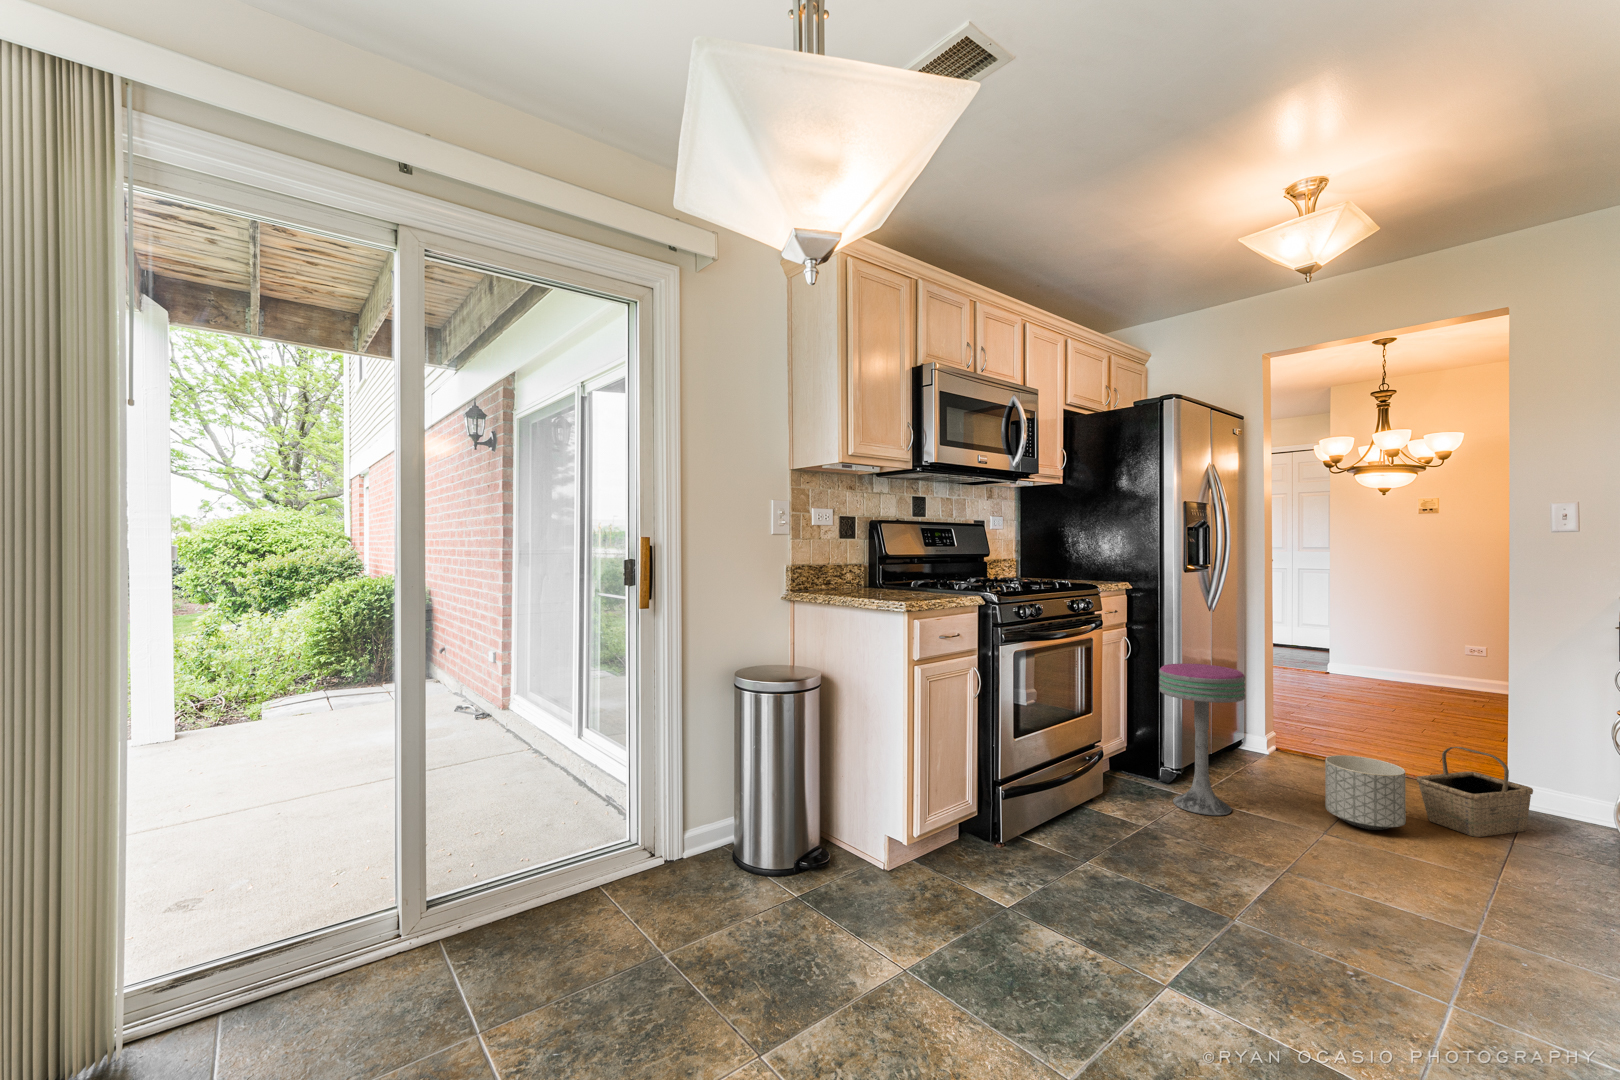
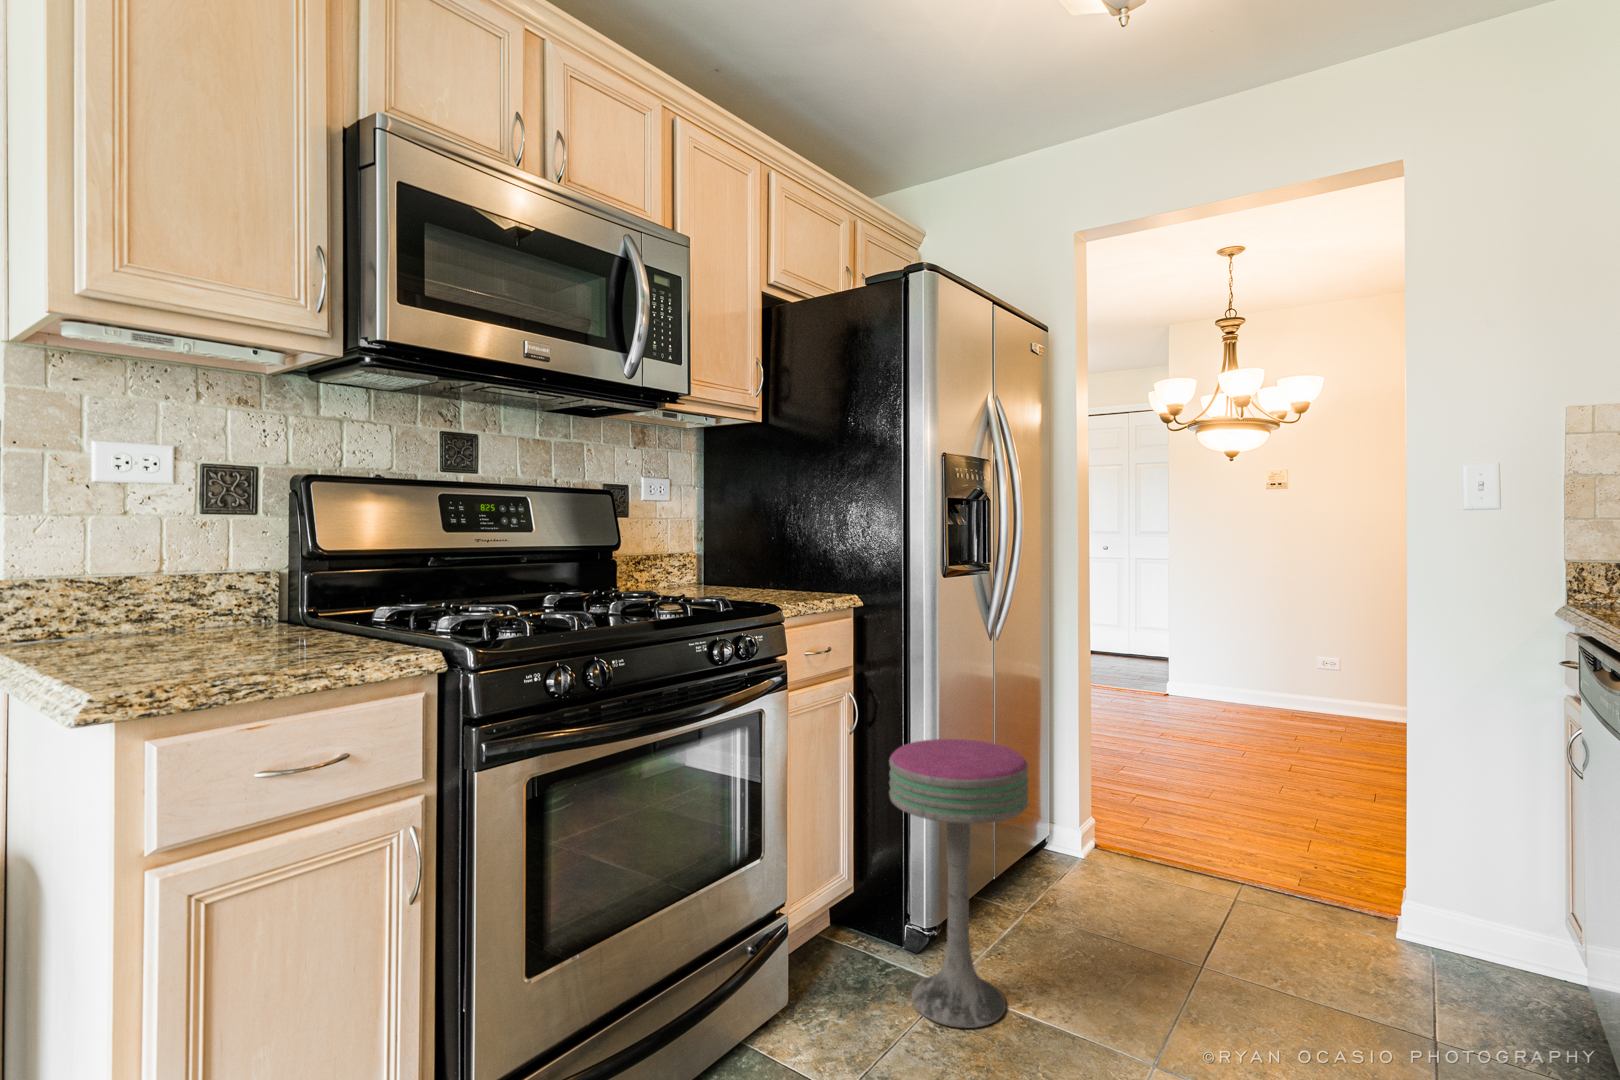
basket: present [1417,747,1533,837] -> none [1290,861,1456,1028]
planter: present [1325,755,1406,830] -> none [1155,890,1278,1034]

